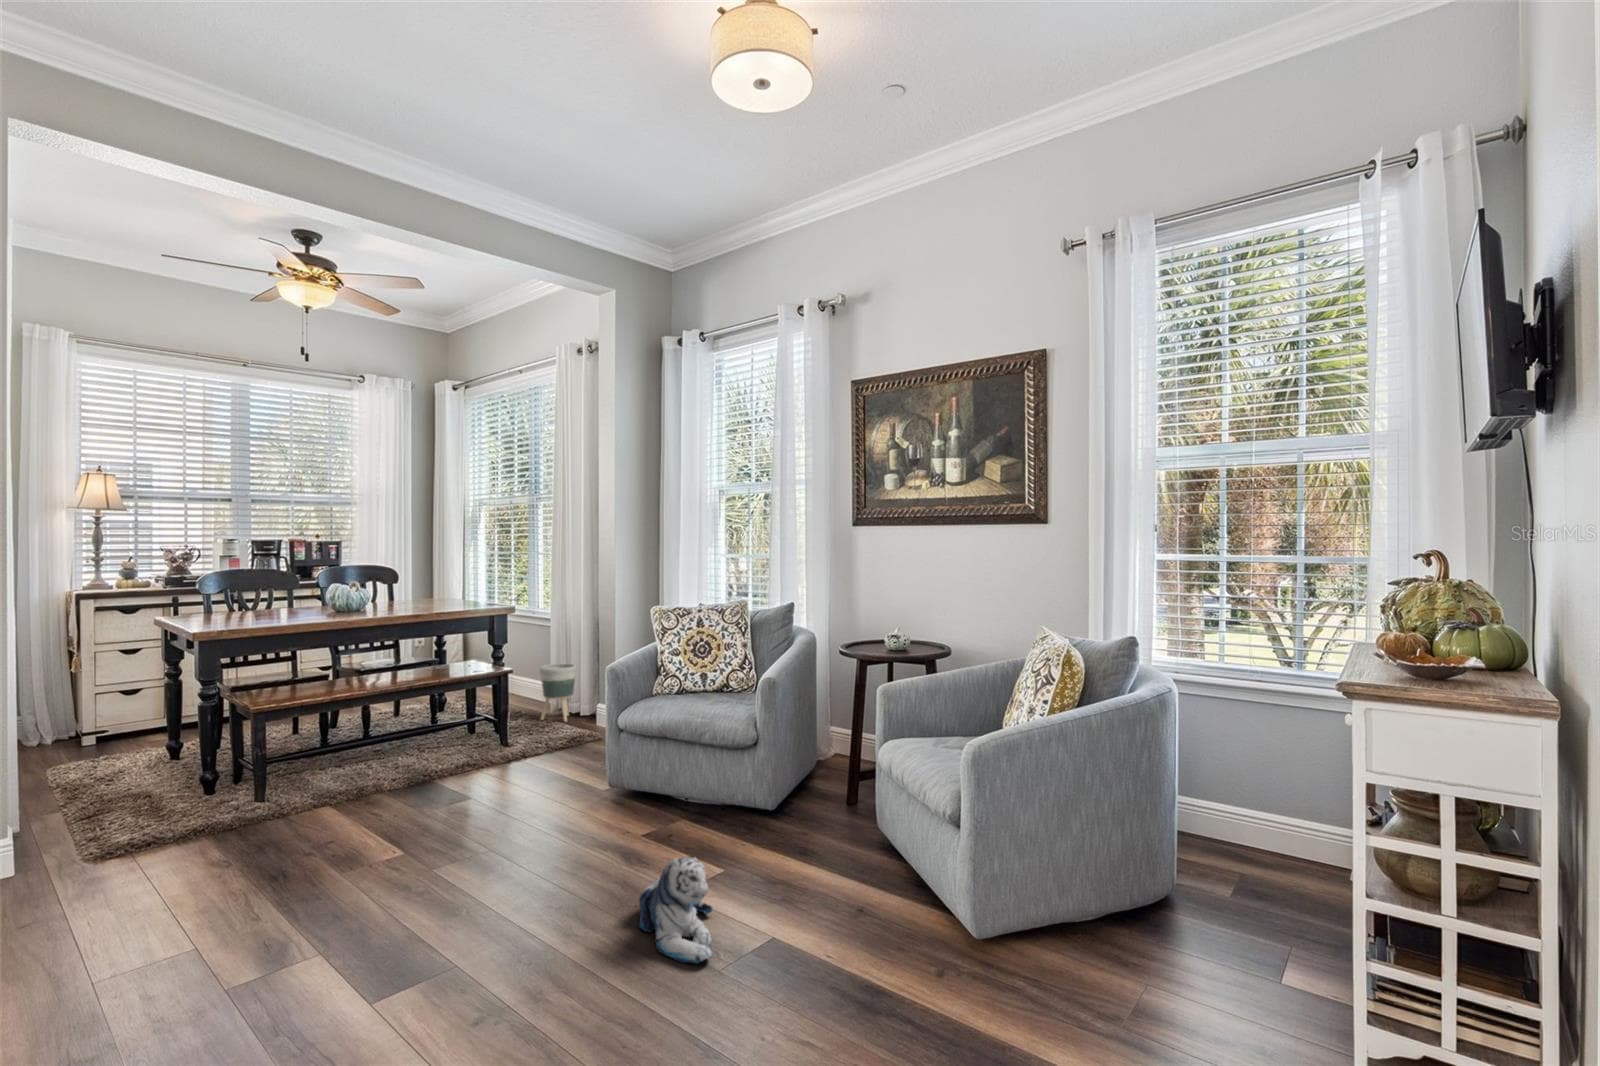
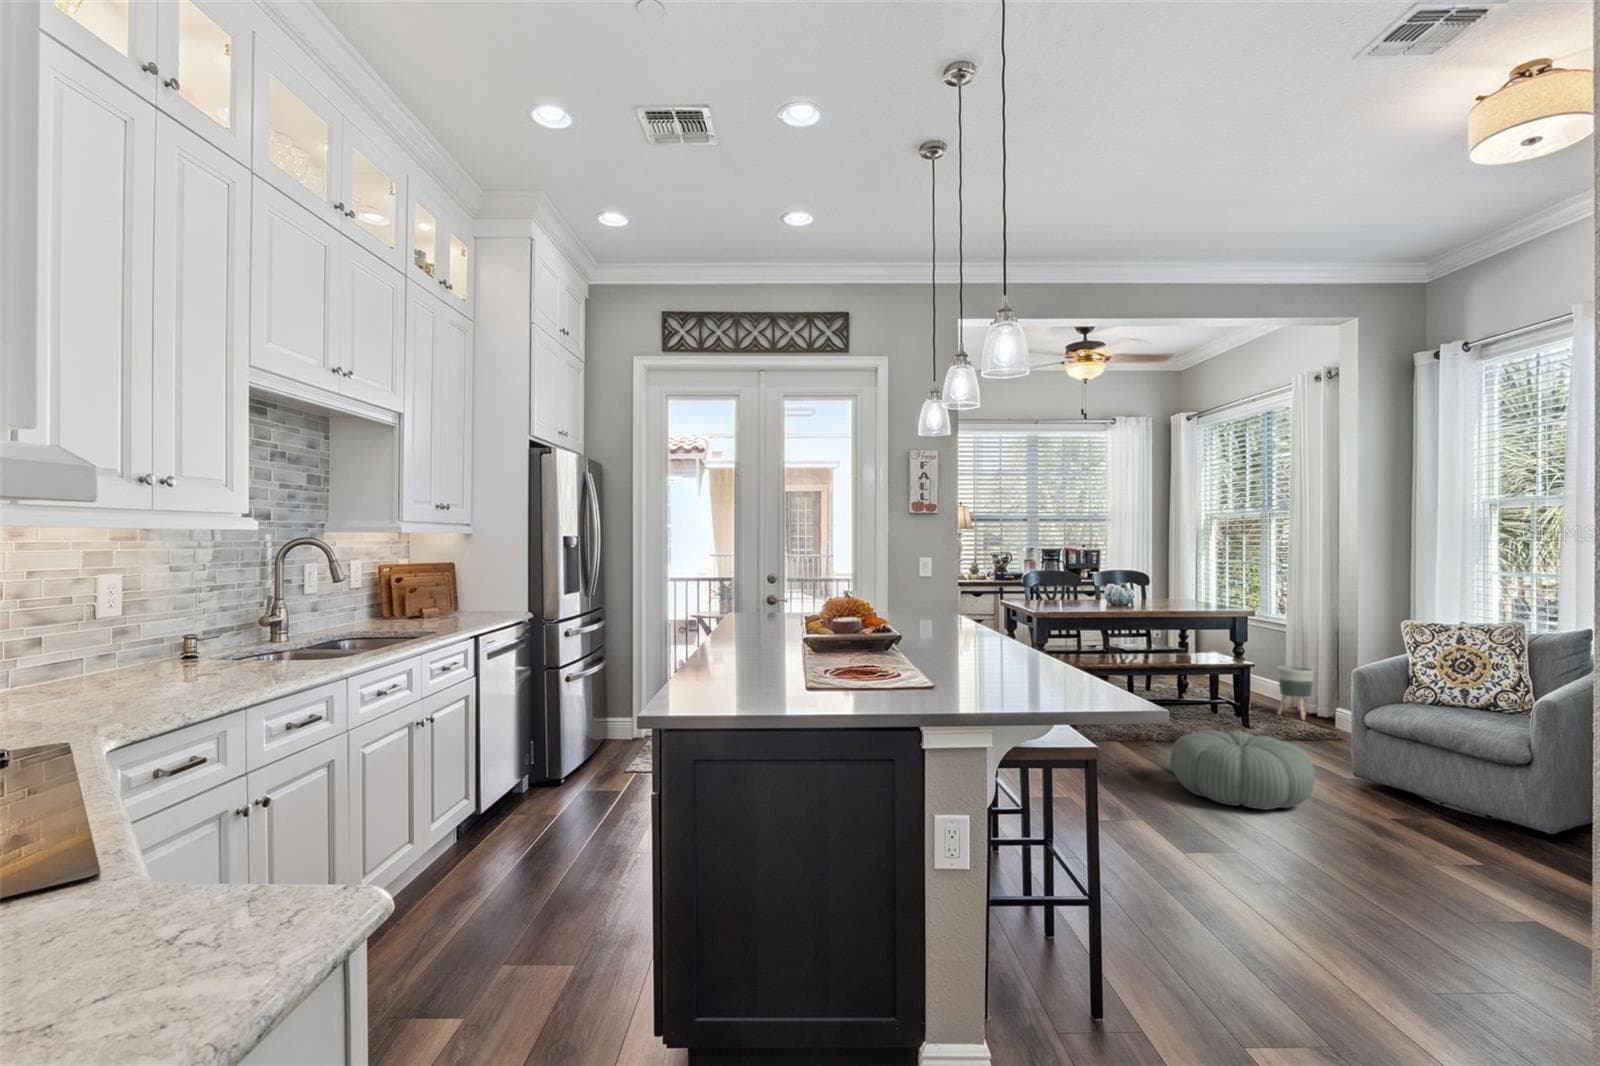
pouf: none [384,766,566,879] -> present [1170,730,1315,809]
plush toy: present [638,857,712,964] -> none [1389,824,1468,909]

